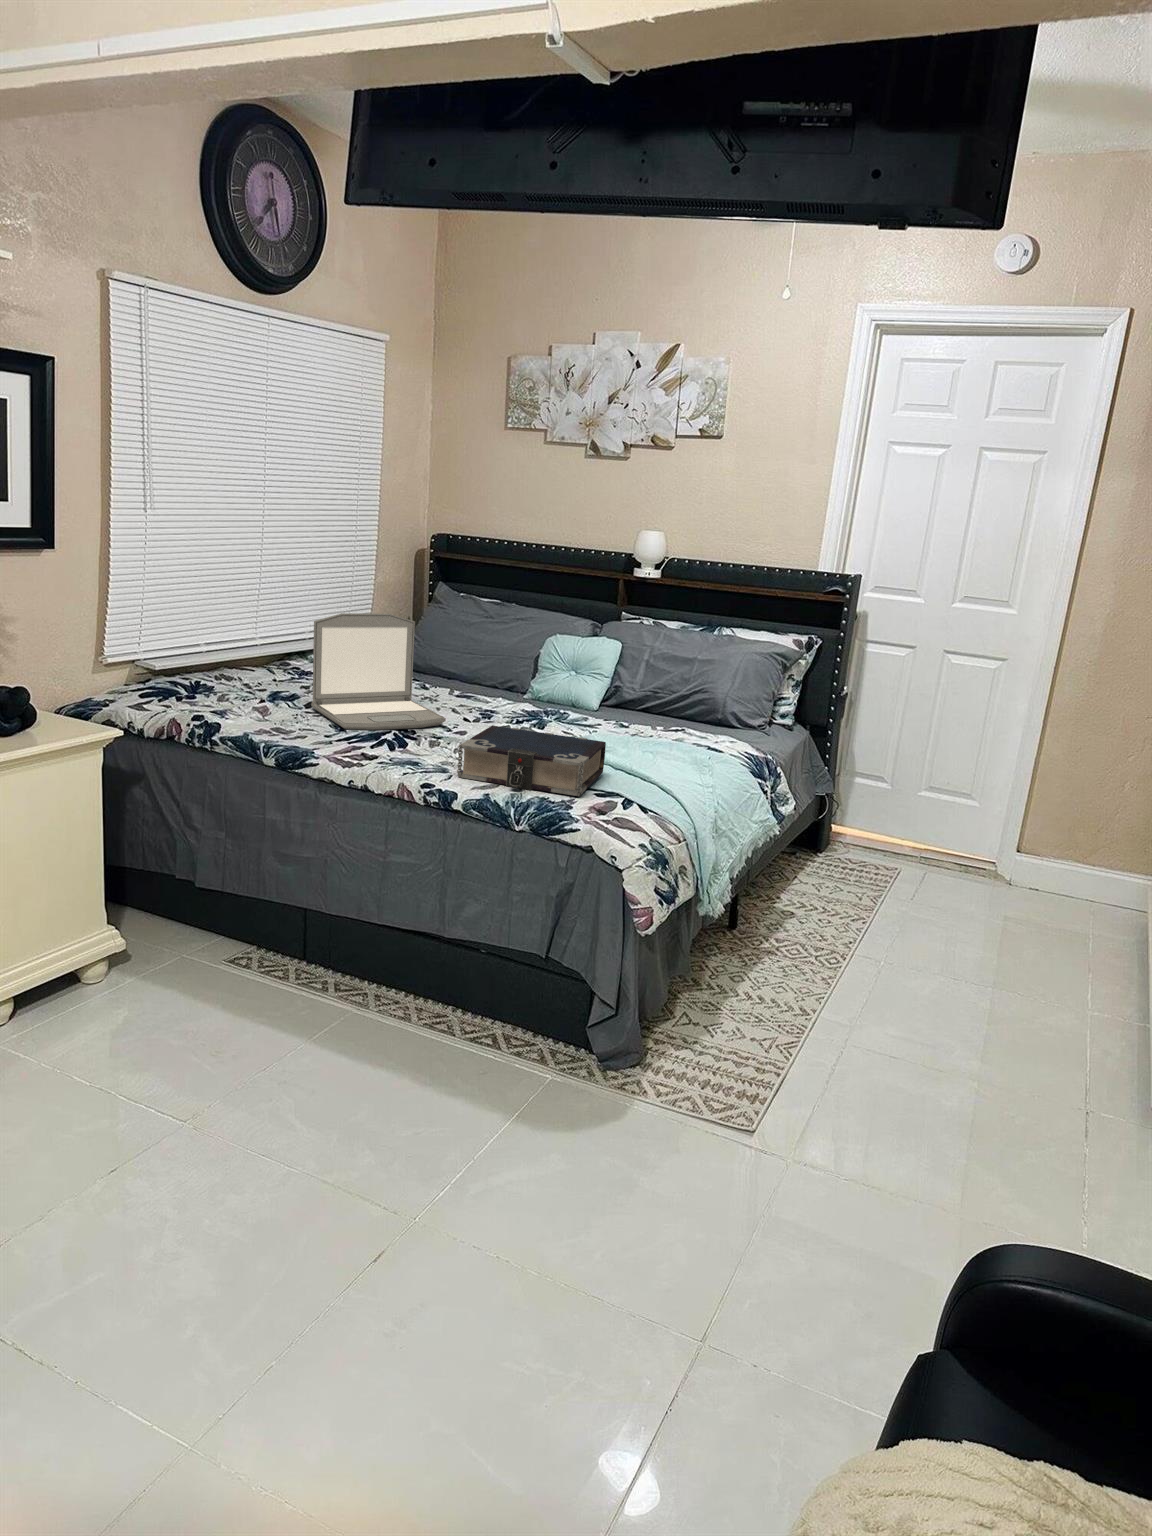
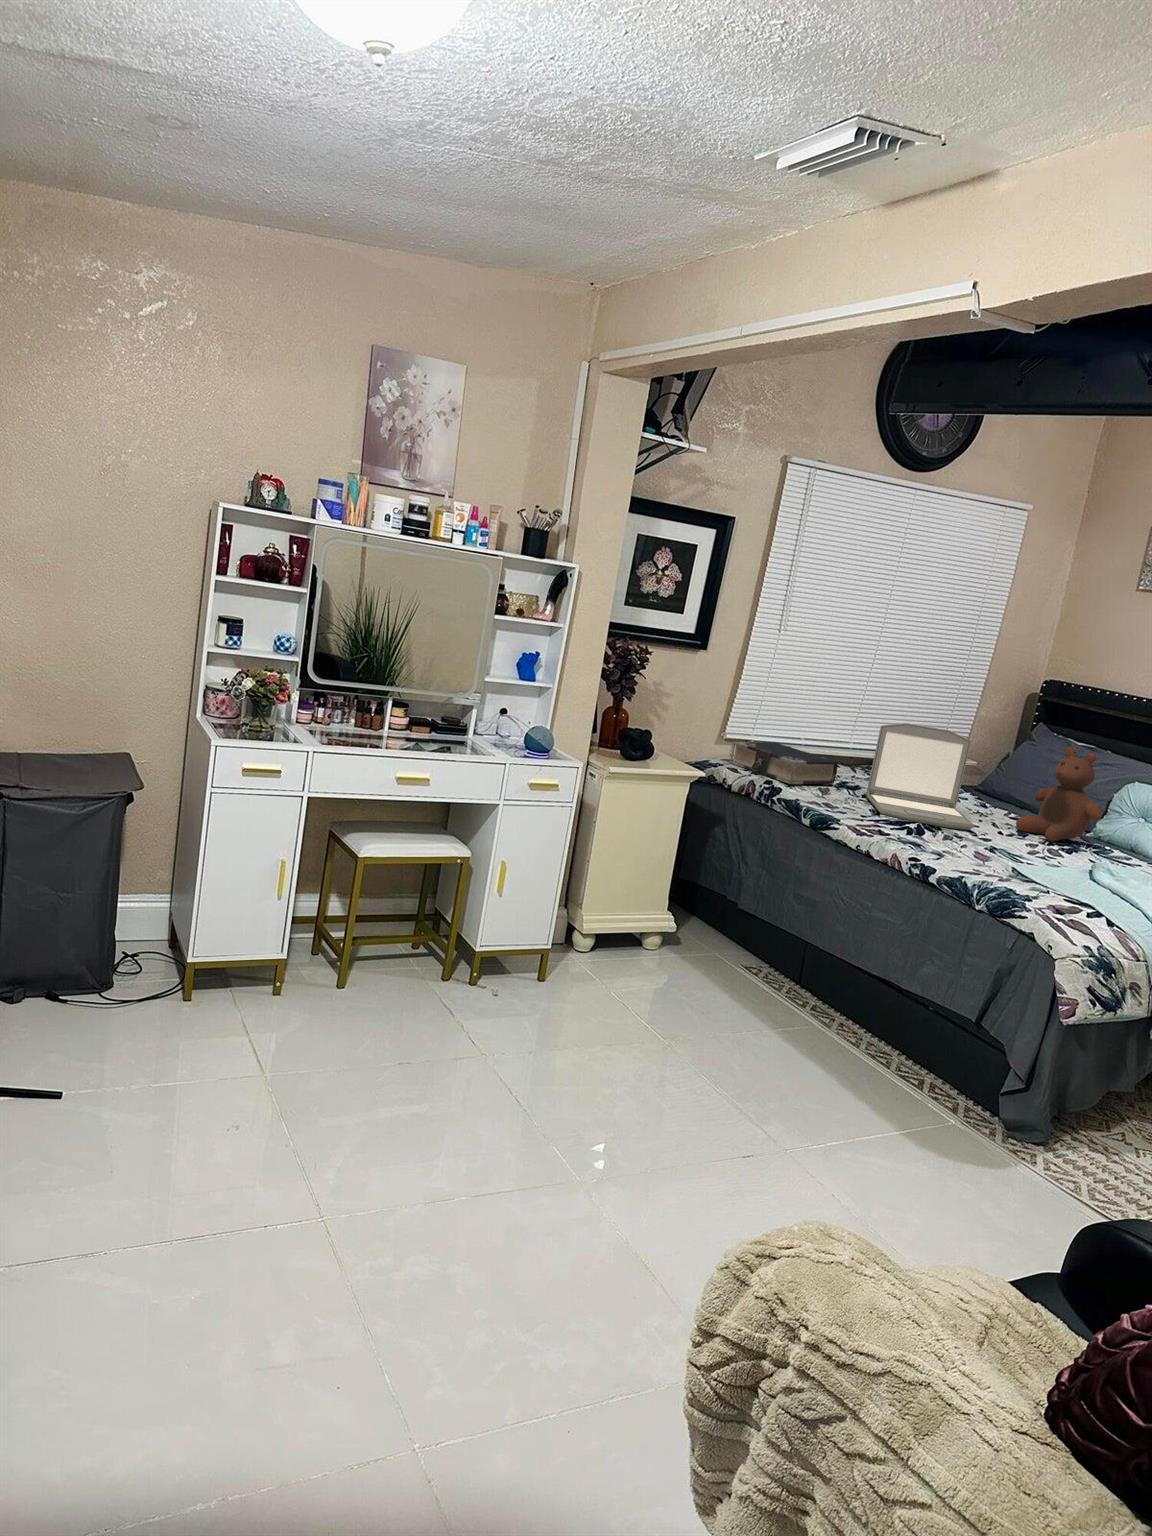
stuffed bear: none [473,610,553,715] -> present [1016,747,1102,842]
book: present [457,725,606,796] -> present [729,741,838,784]

